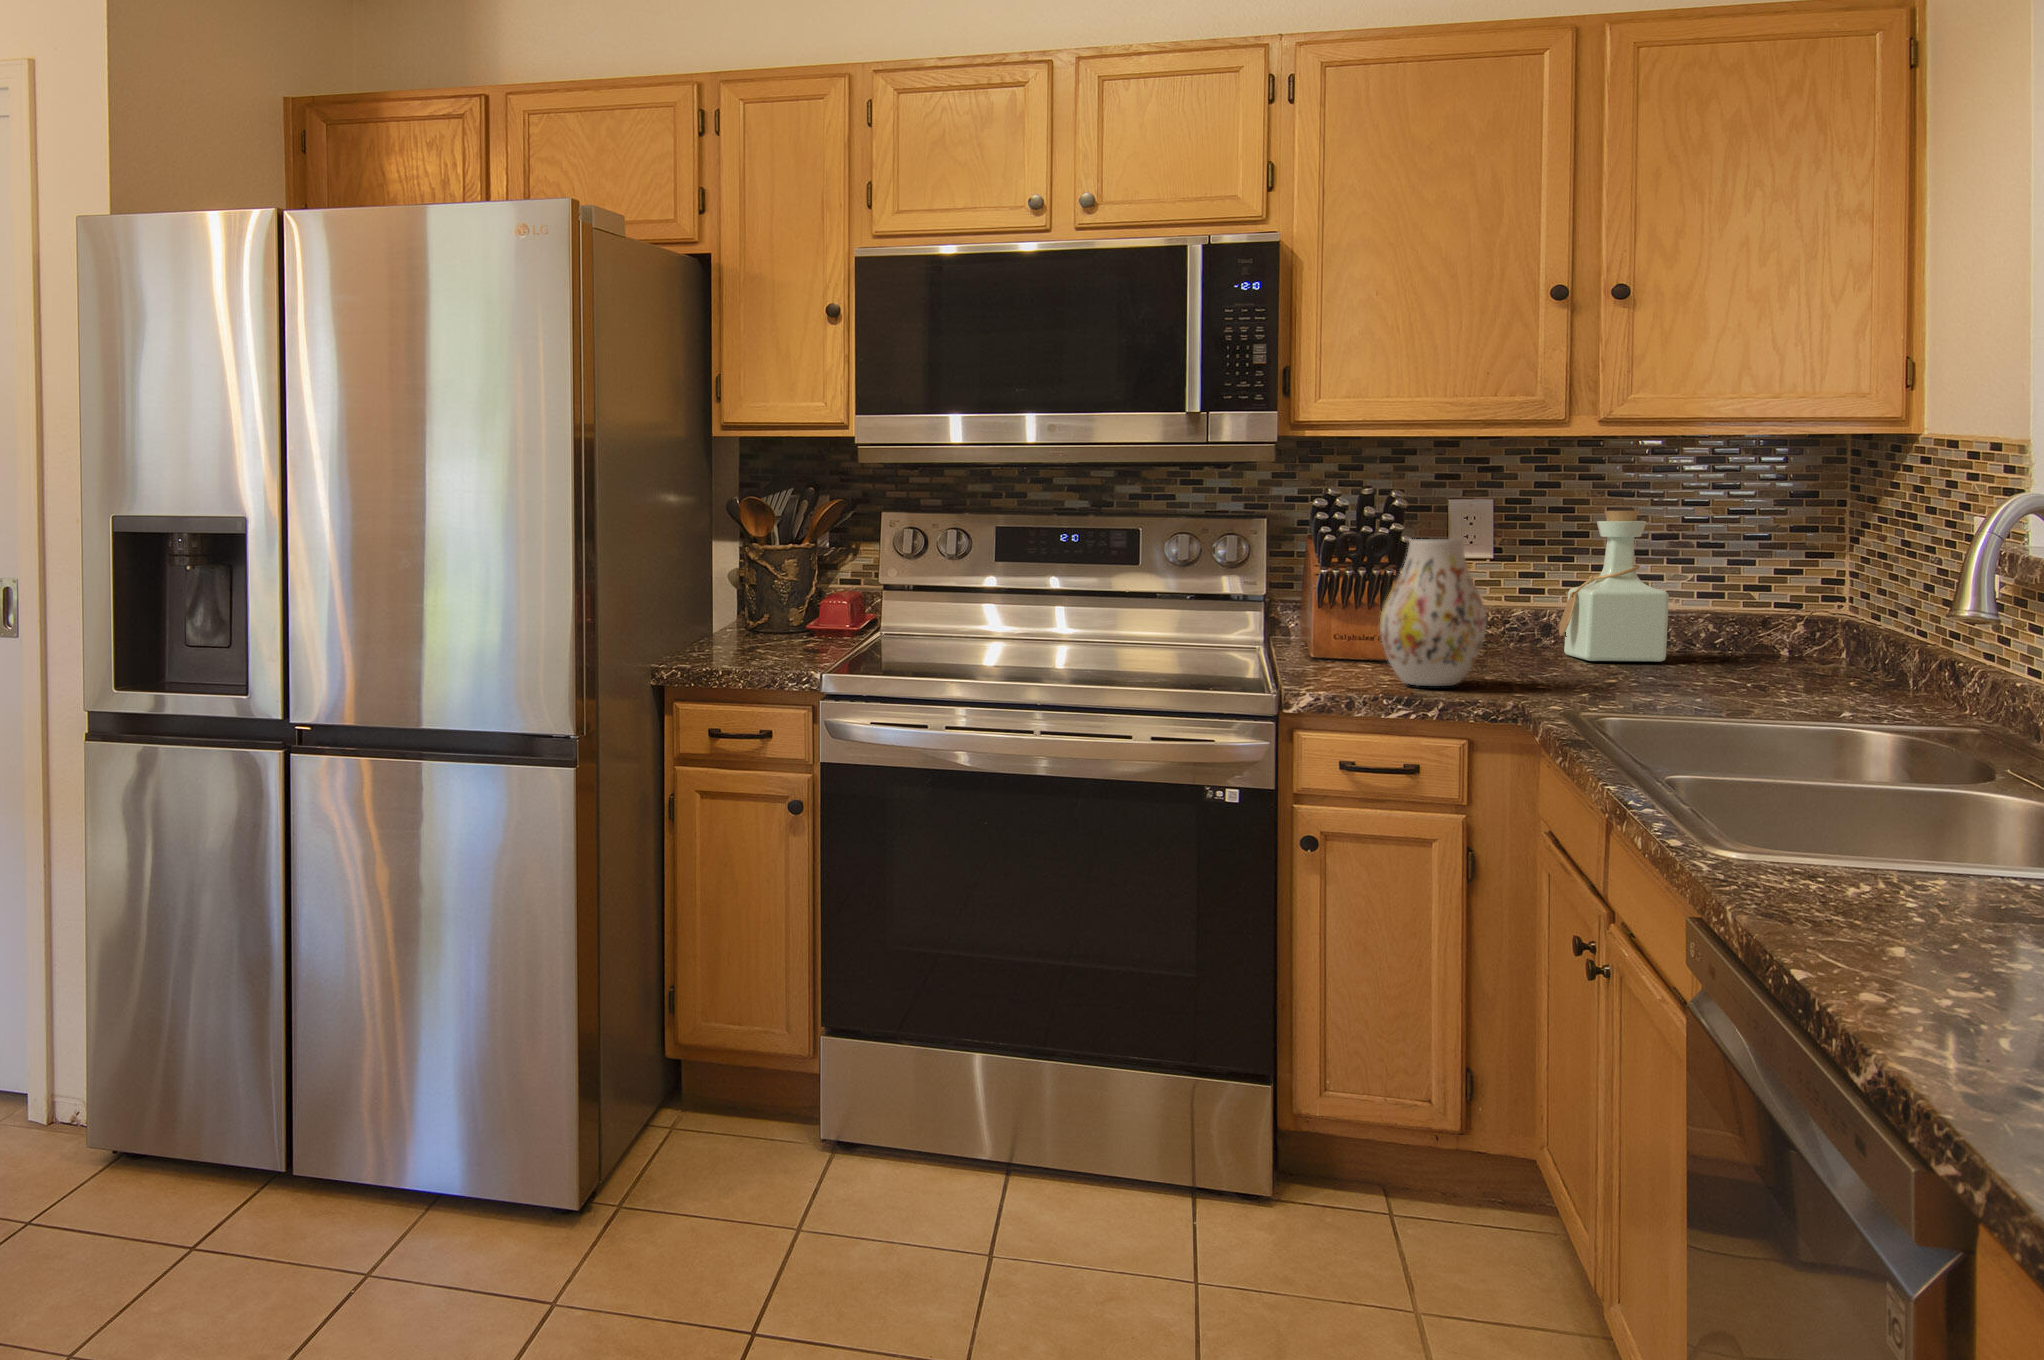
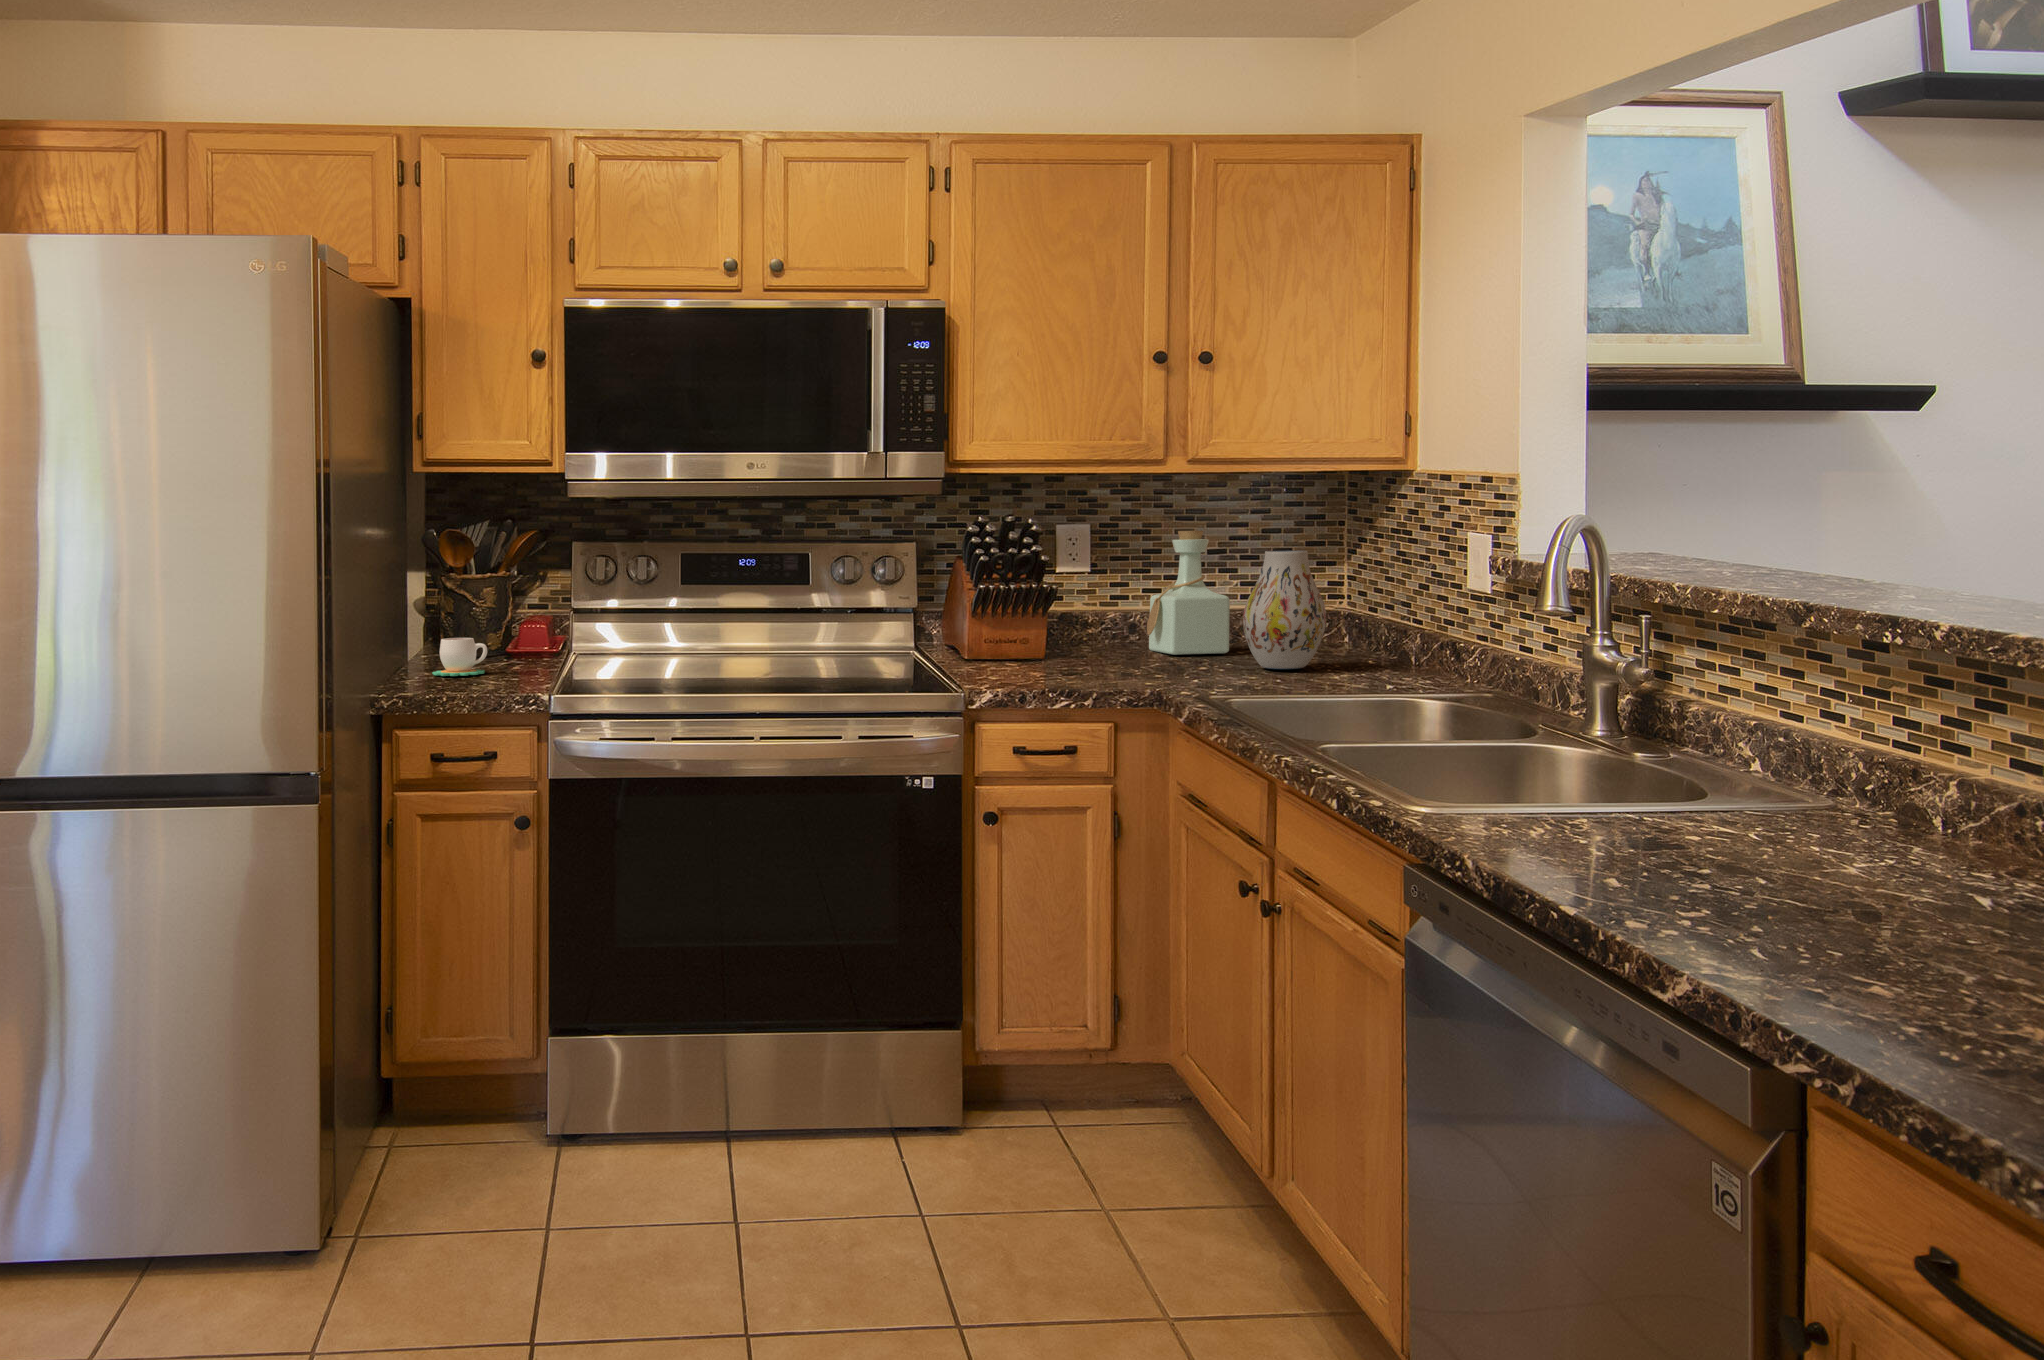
vase: present [1380,539,1487,687] -> present [1243,551,1326,670]
mug: none [715,612,772,651] -> present [432,638,487,676]

